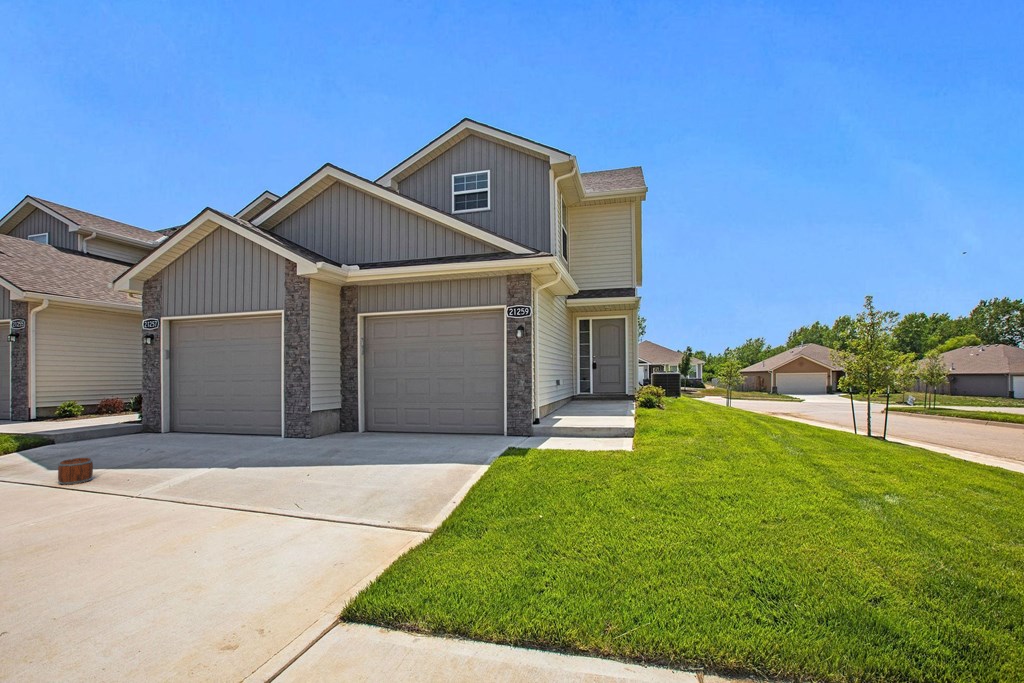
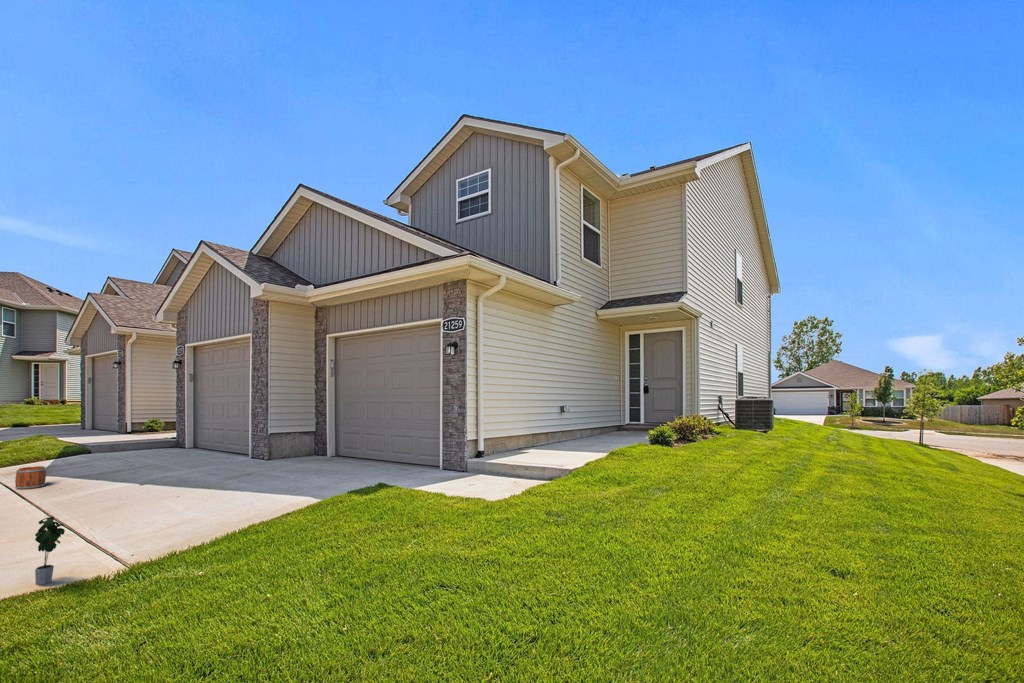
potted plant: none [350,490,397,552] -> present [35,517,65,585]

